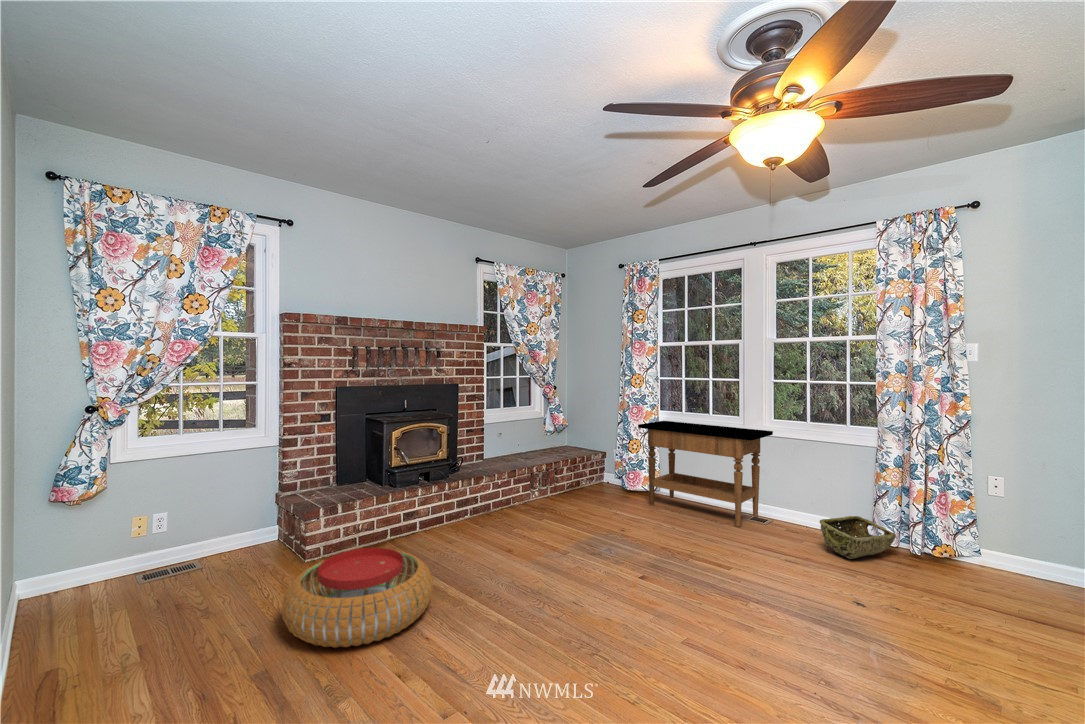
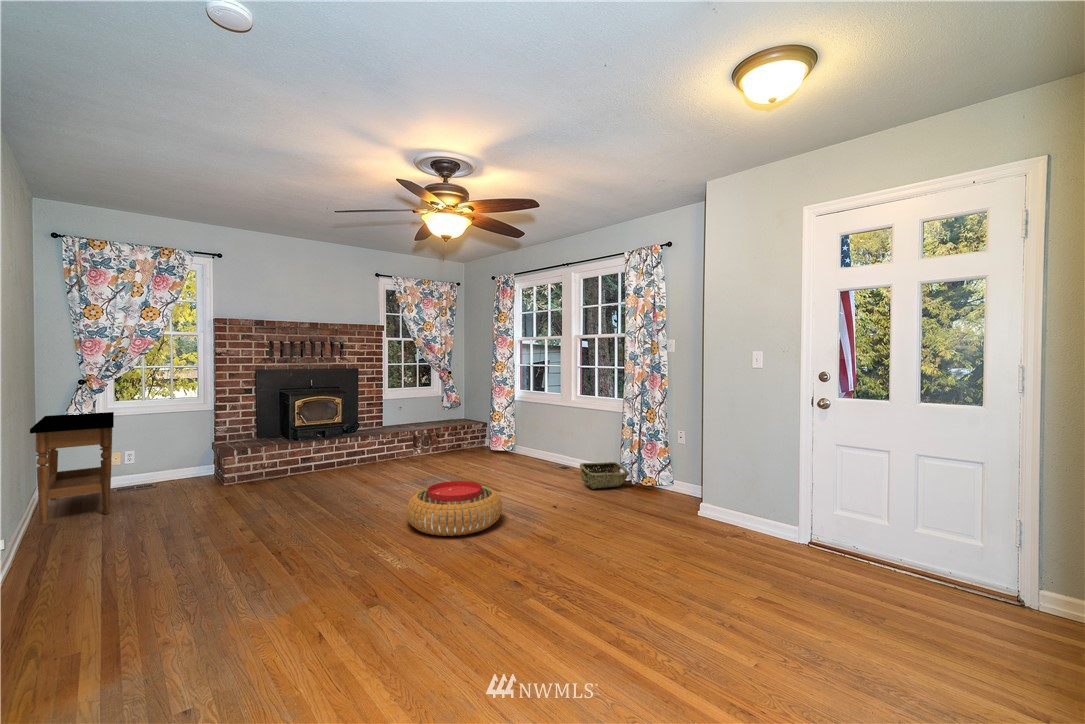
side table: present [638,421,773,527] -> present [30,412,114,524]
pouf: present [282,548,433,648] -> present [406,481,502,536]

